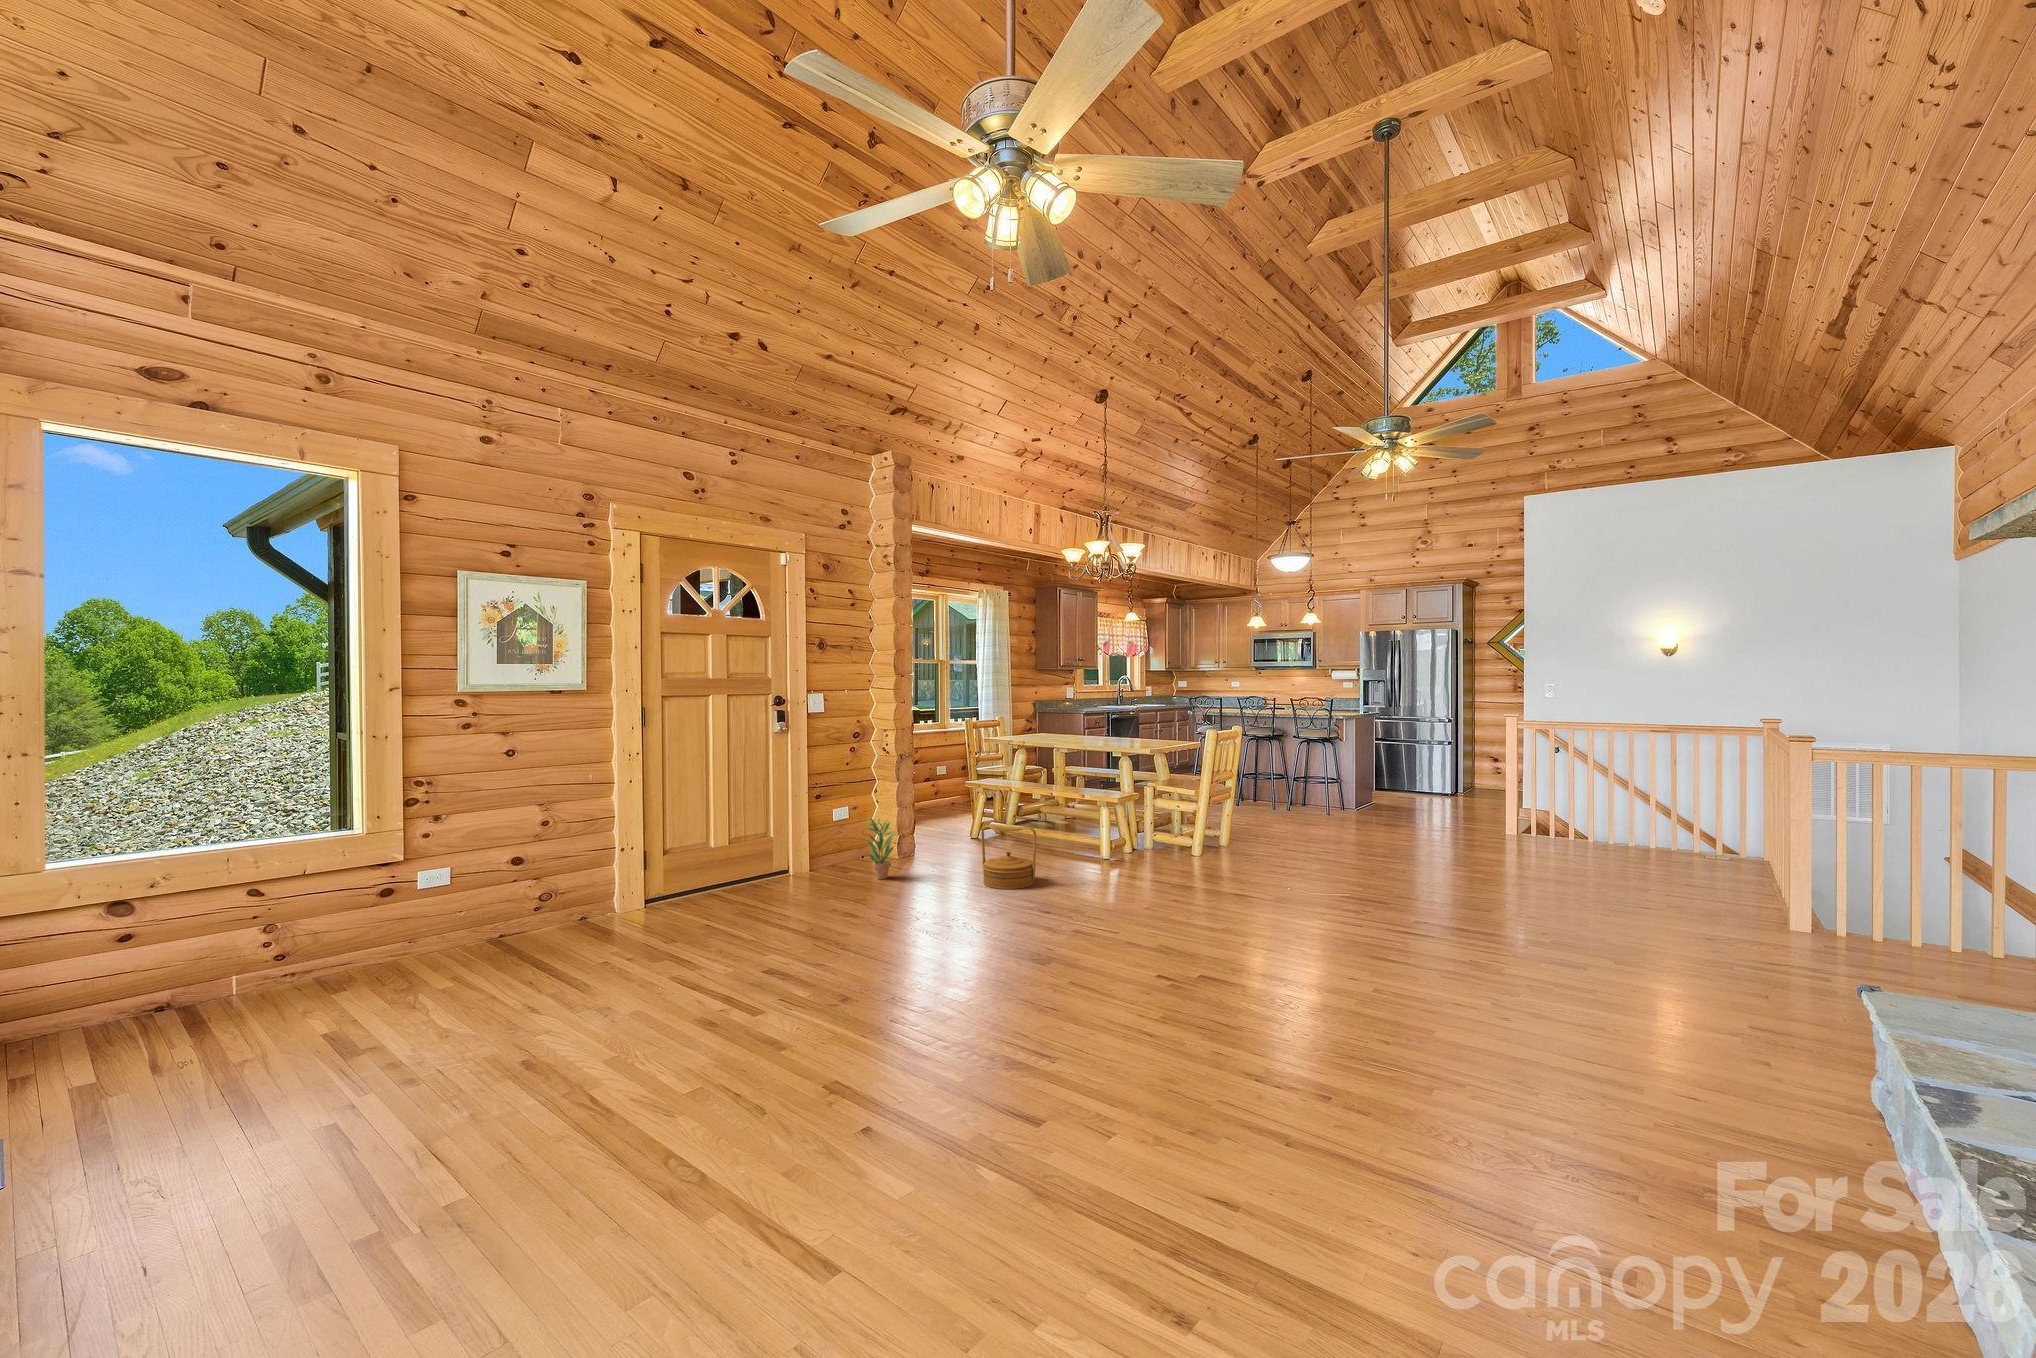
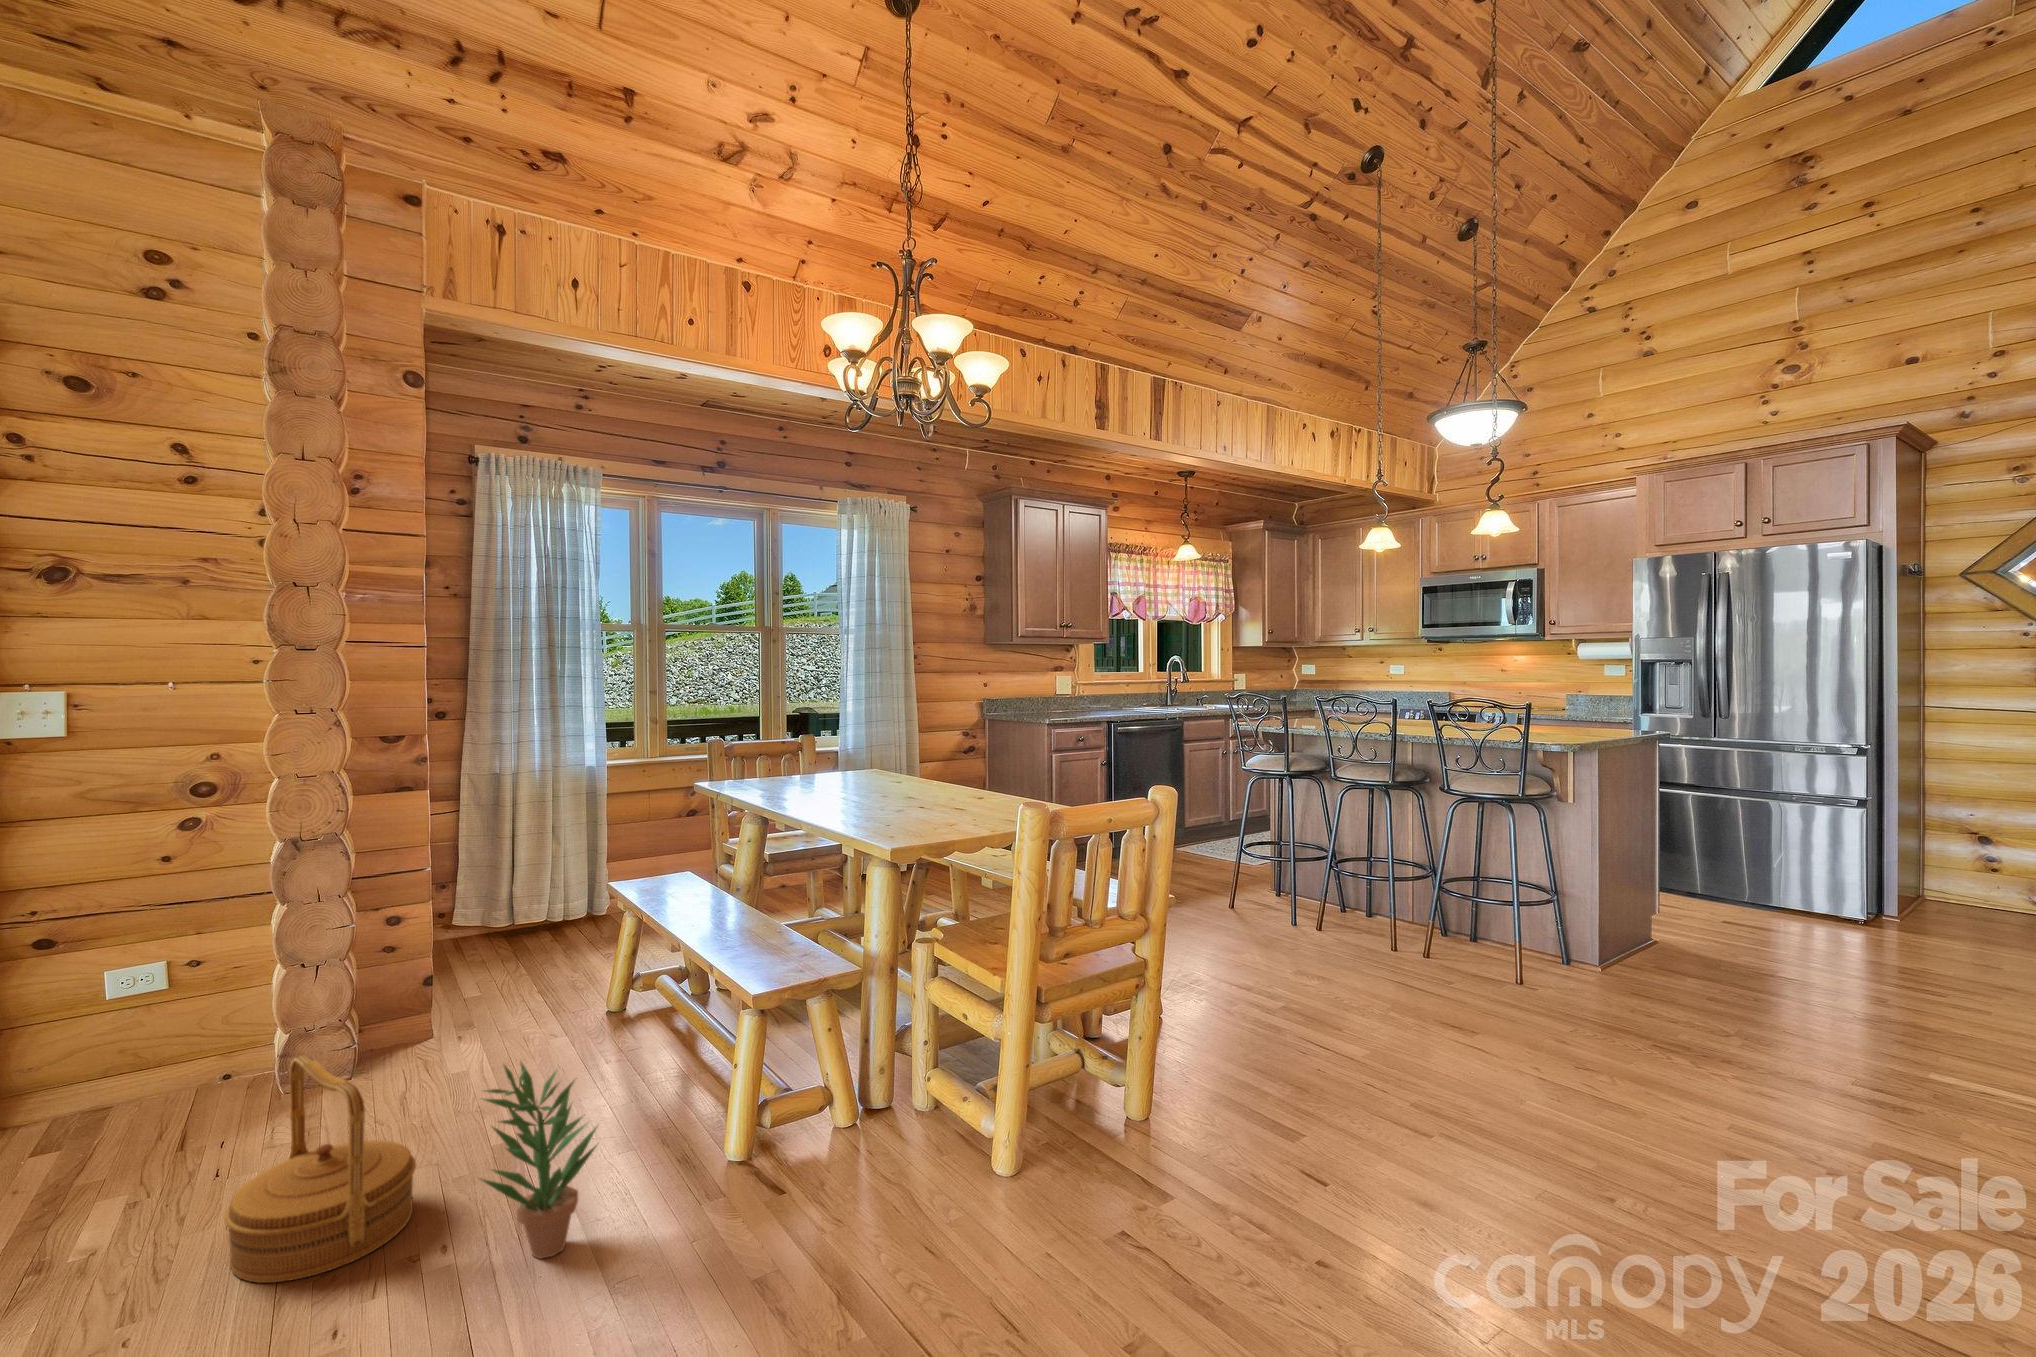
potted plant: present [865,818,895,879] -> present [480,1063,597,1259]

